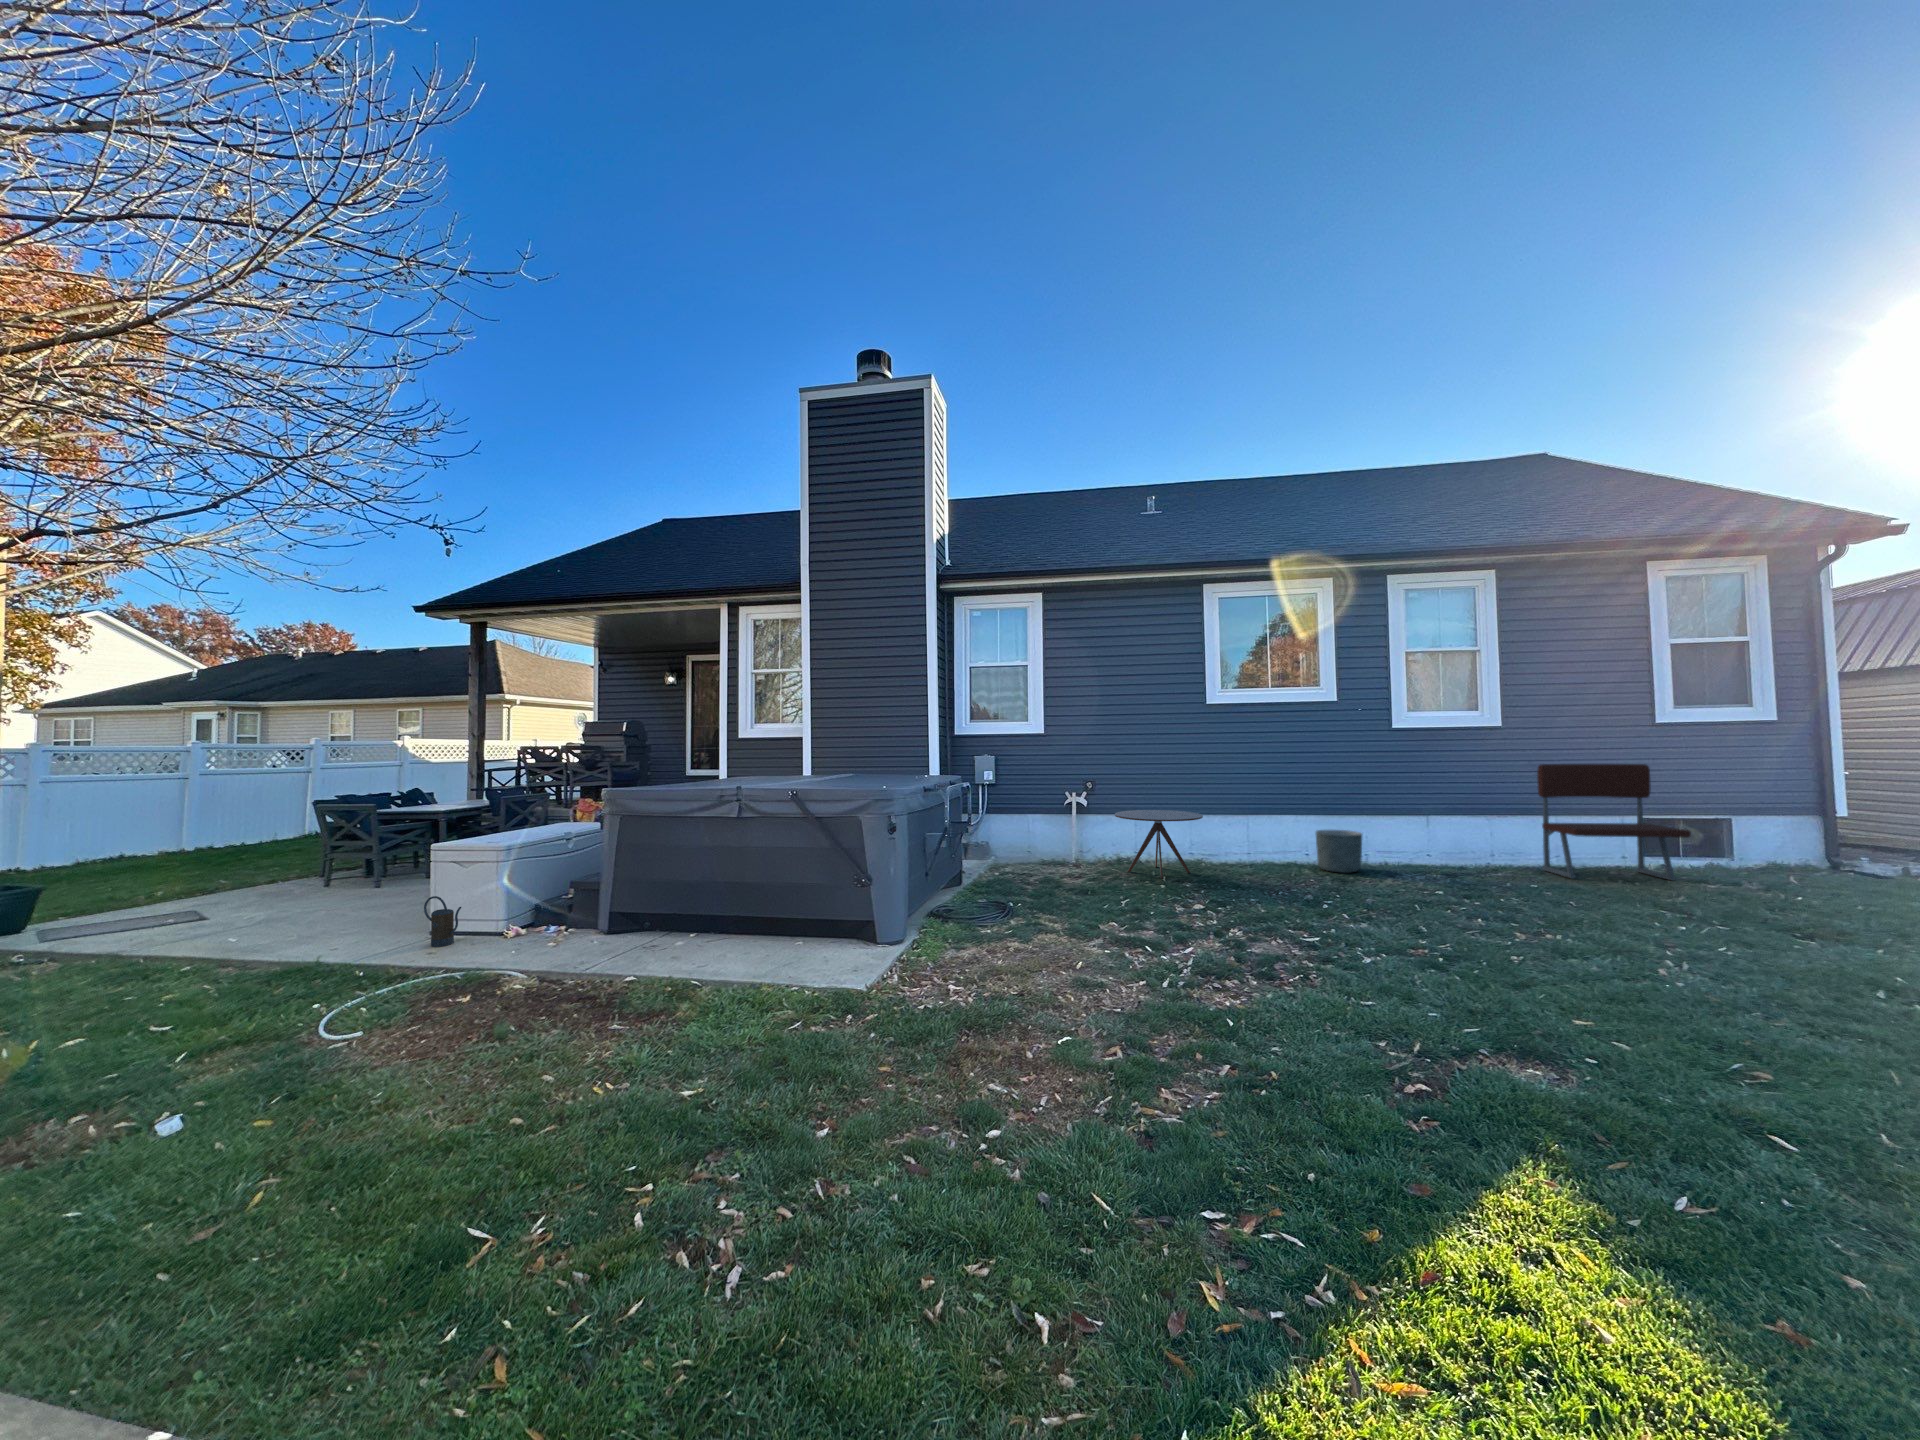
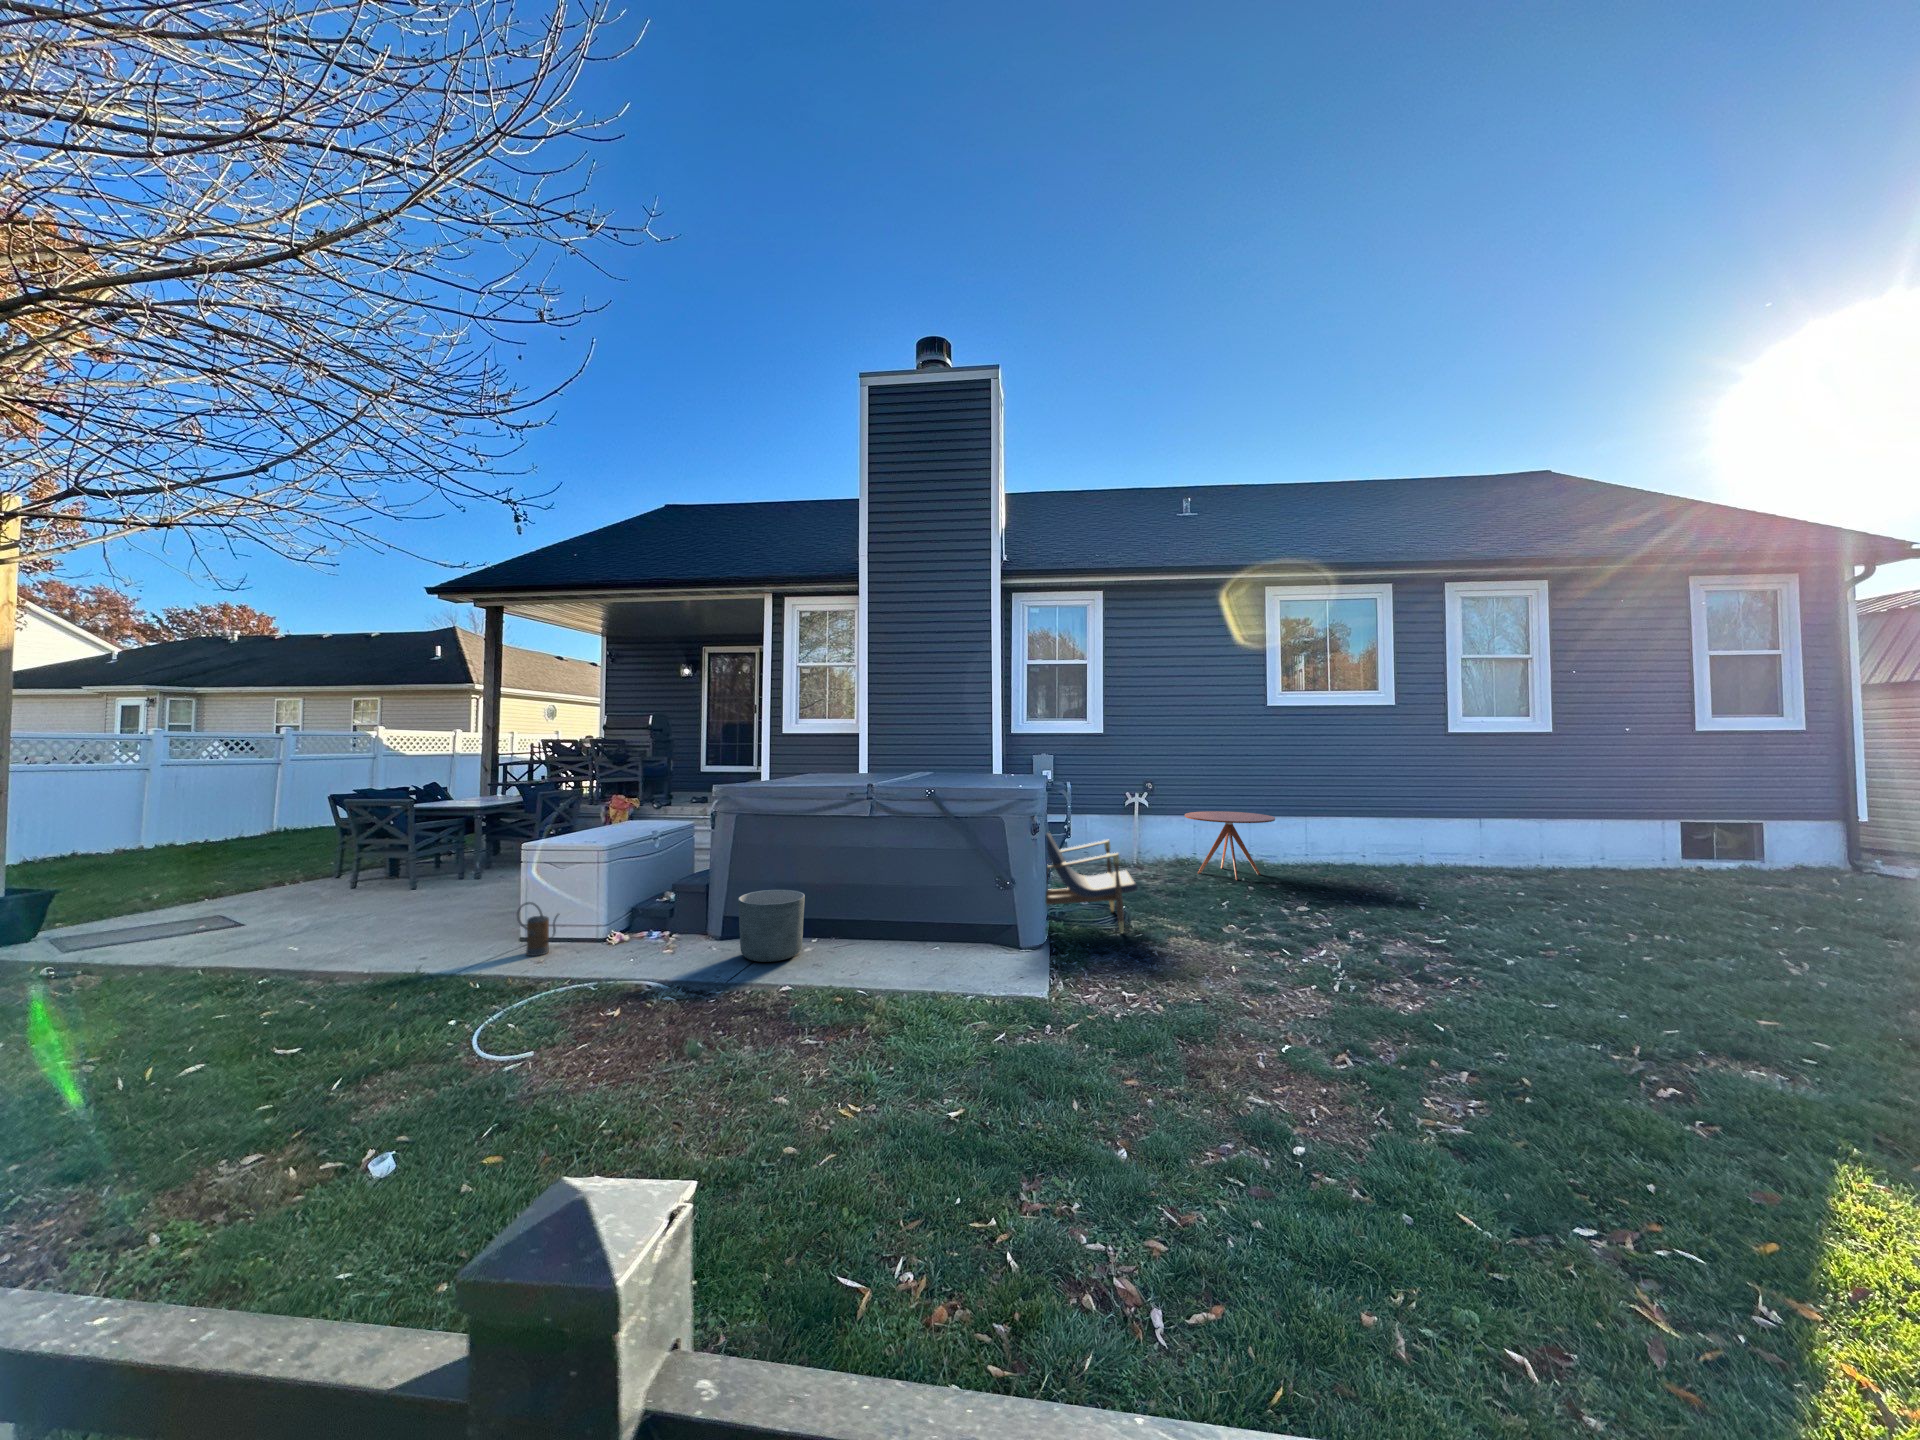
bench: present [1537,764,1691,880] -> none [1589,769,1739,881]
lounge chair: none [920,815,1026,930] -> present [1046,833,1138,933]
planter: present [1316,830,1362,873] -> present [738,890,805,962]

